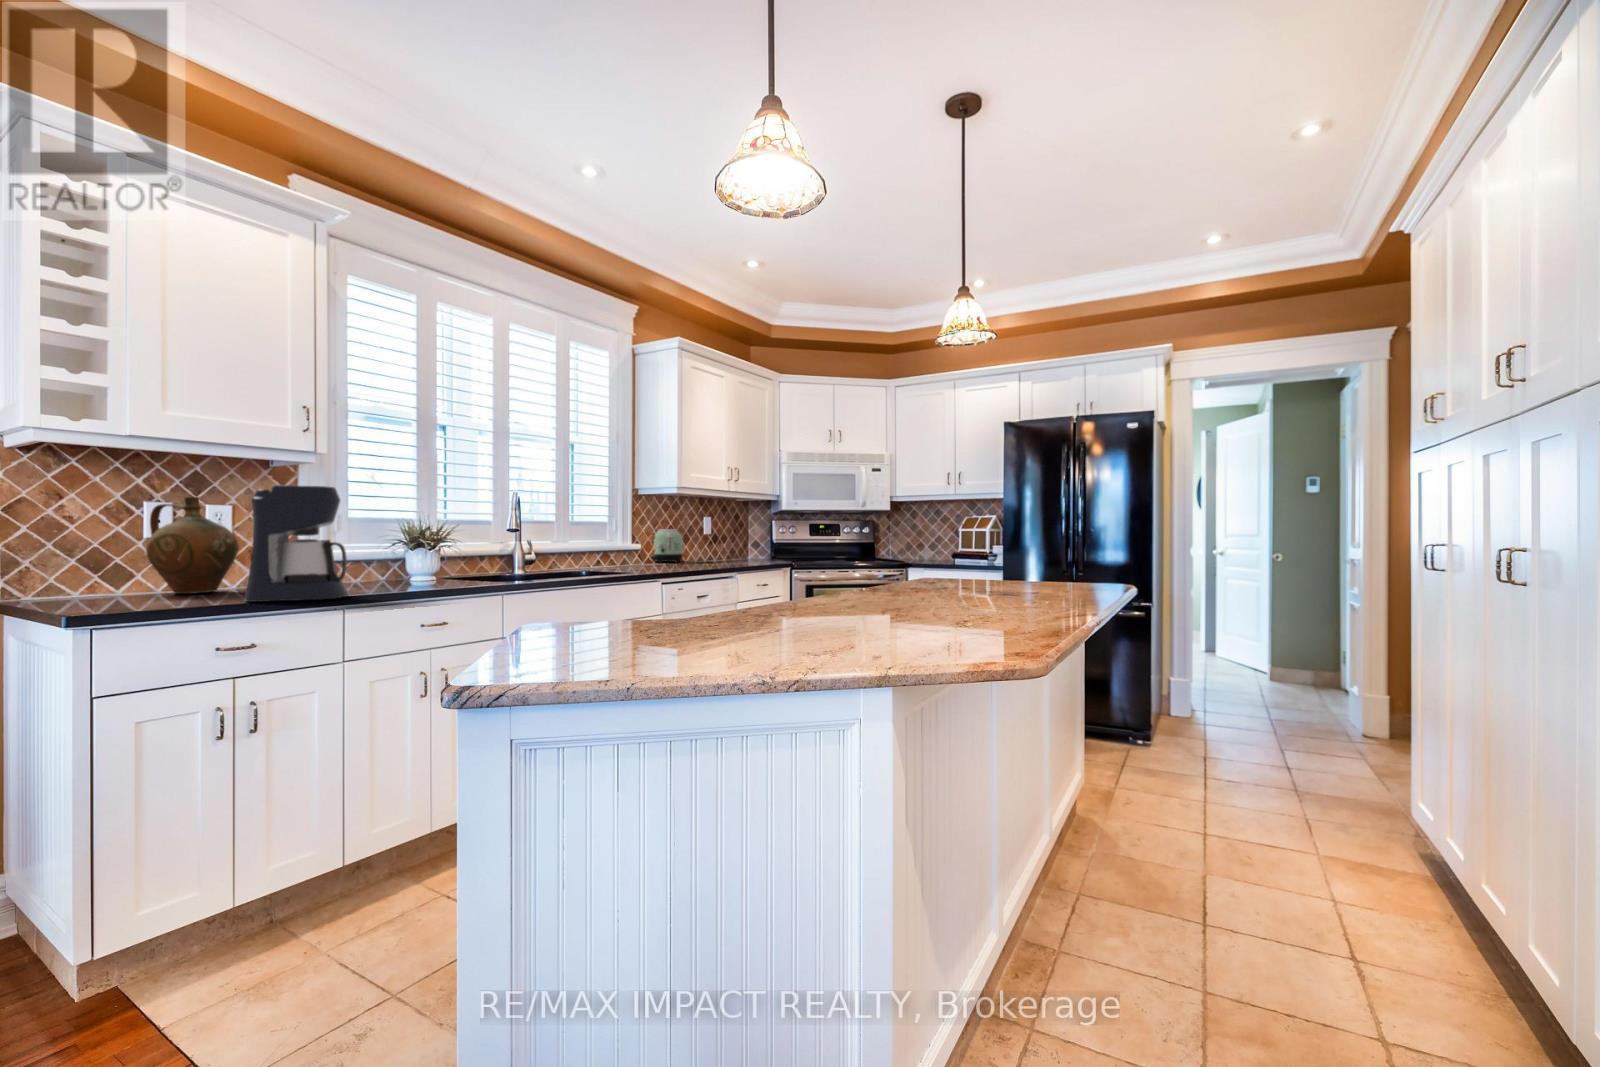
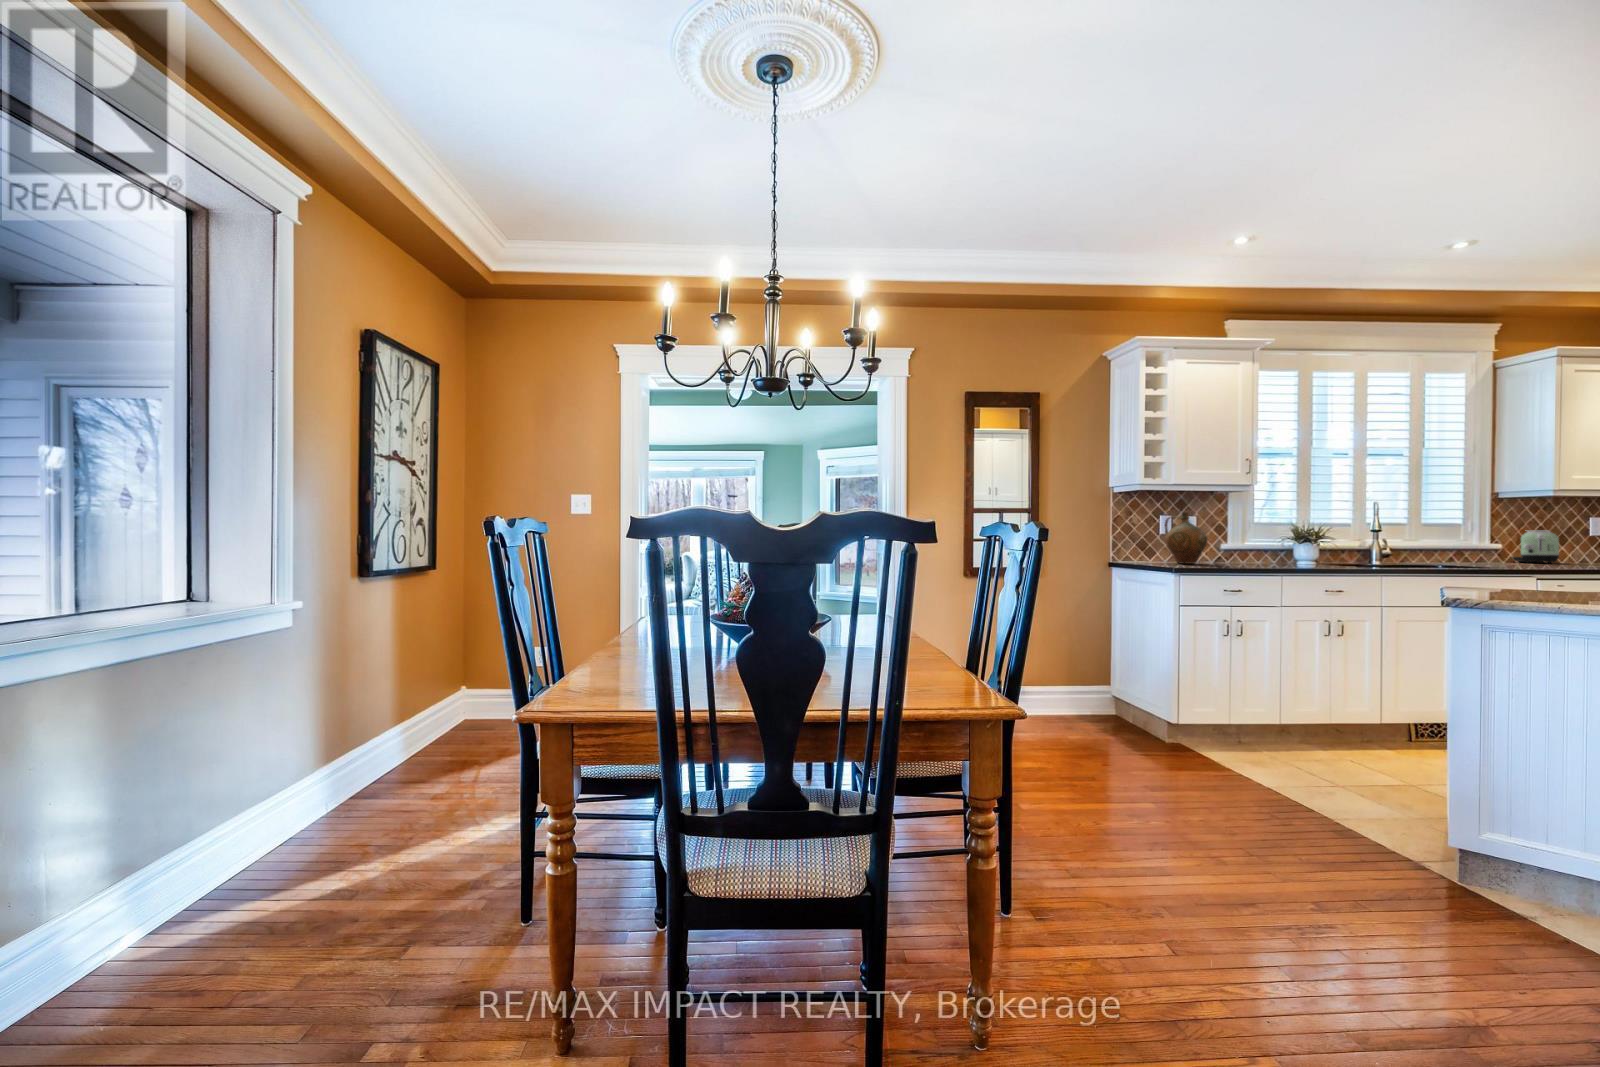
coffee maker: present [244,485,349,602] -> none [1224,504,1280,569]

